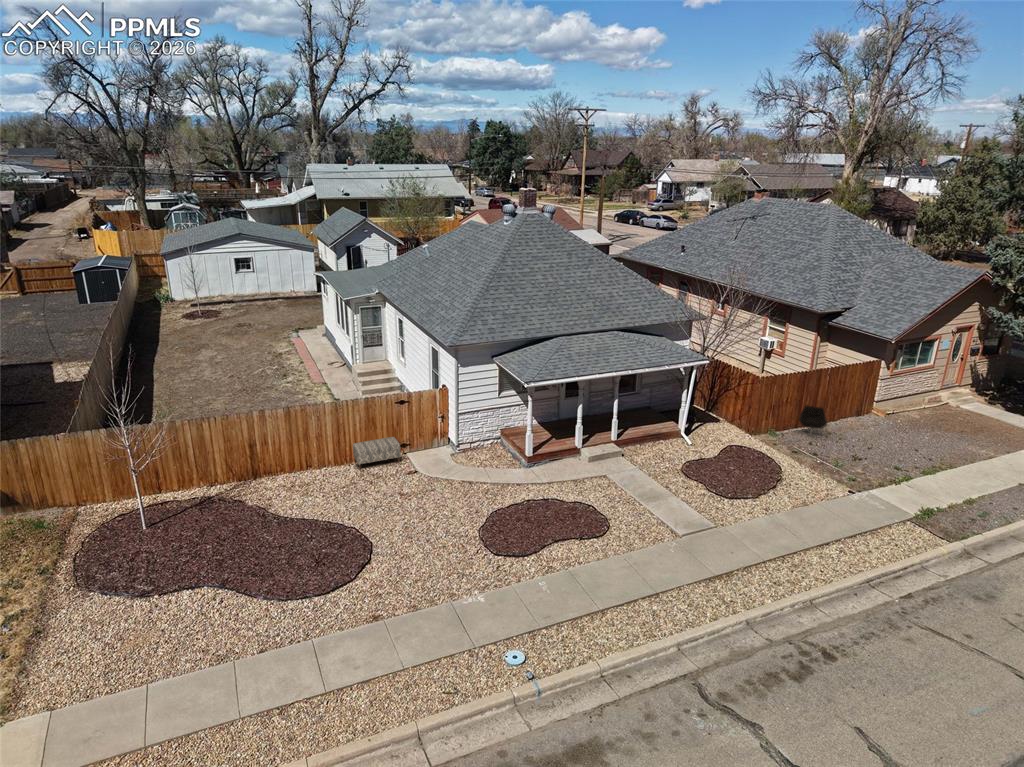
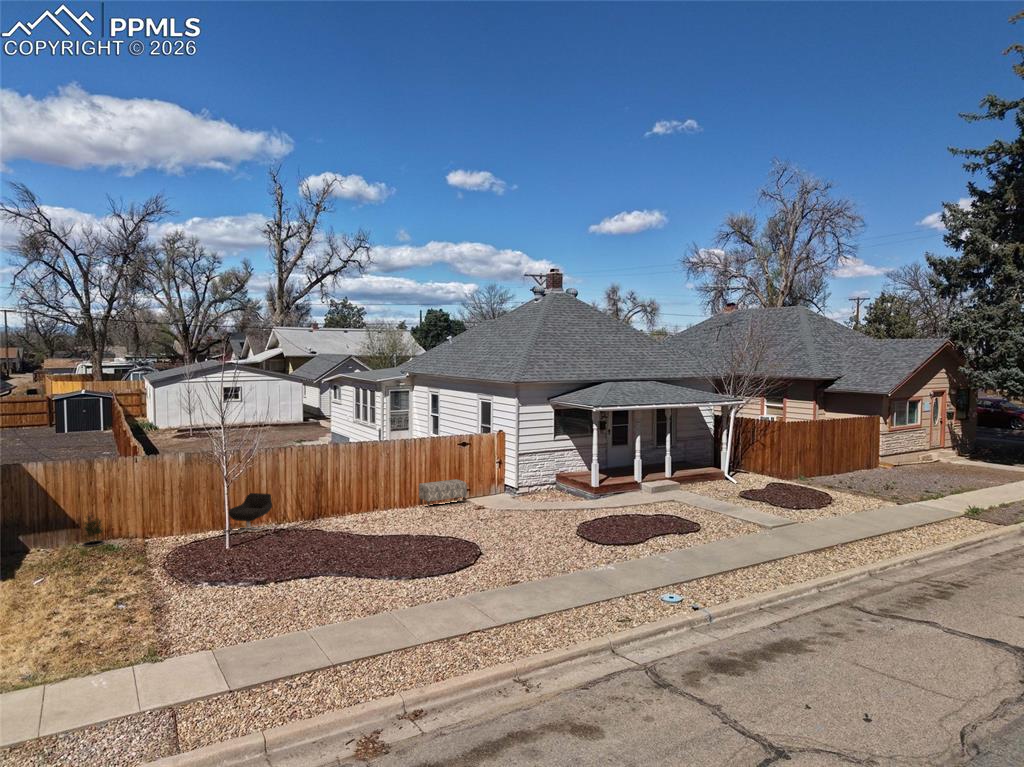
lounge chair: present [799,405,827,433] -> present [229,493,272,532]
potted tree: none [12,490,39,521] -> present [83,515,104,547]

